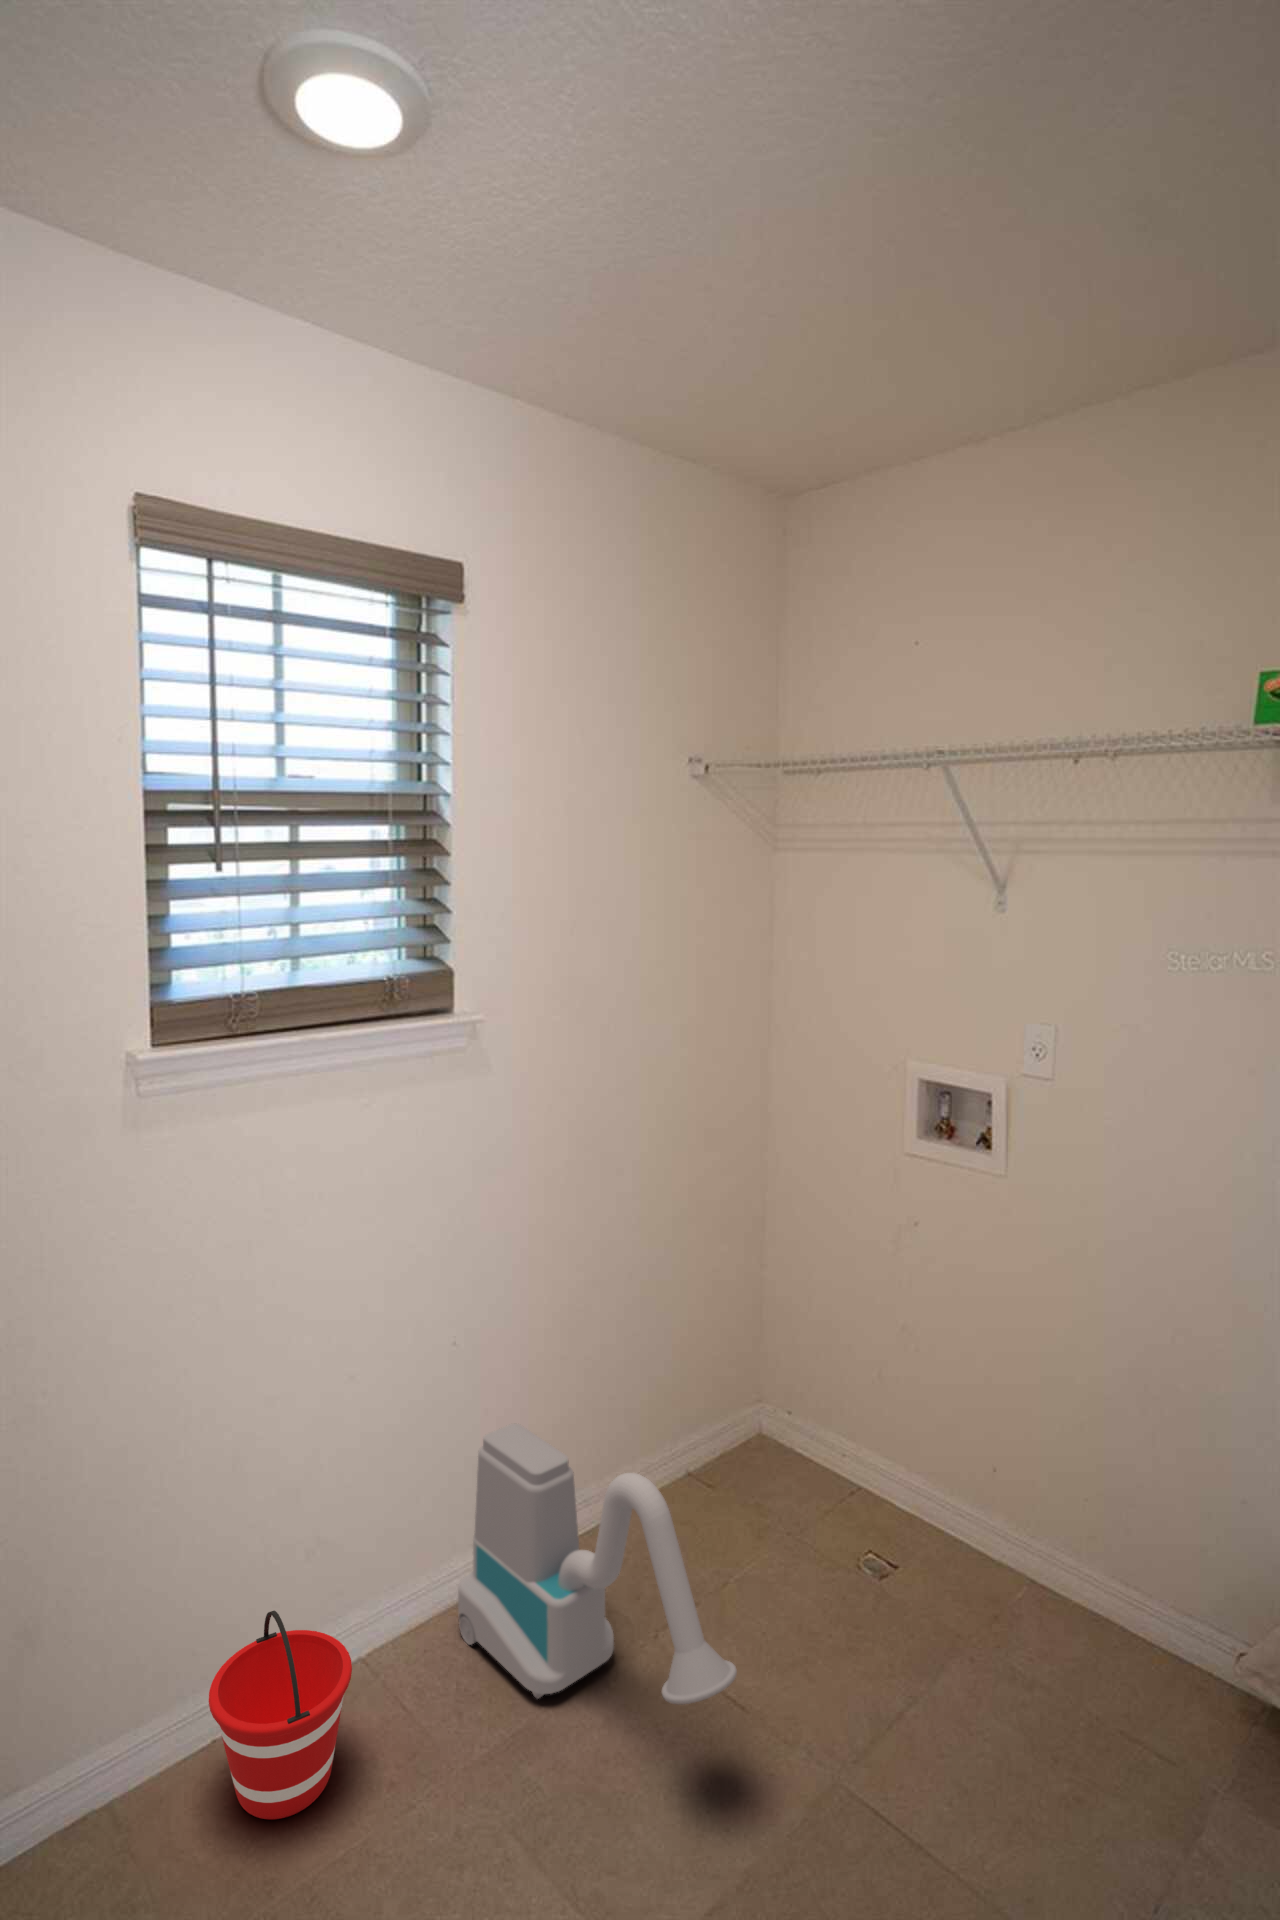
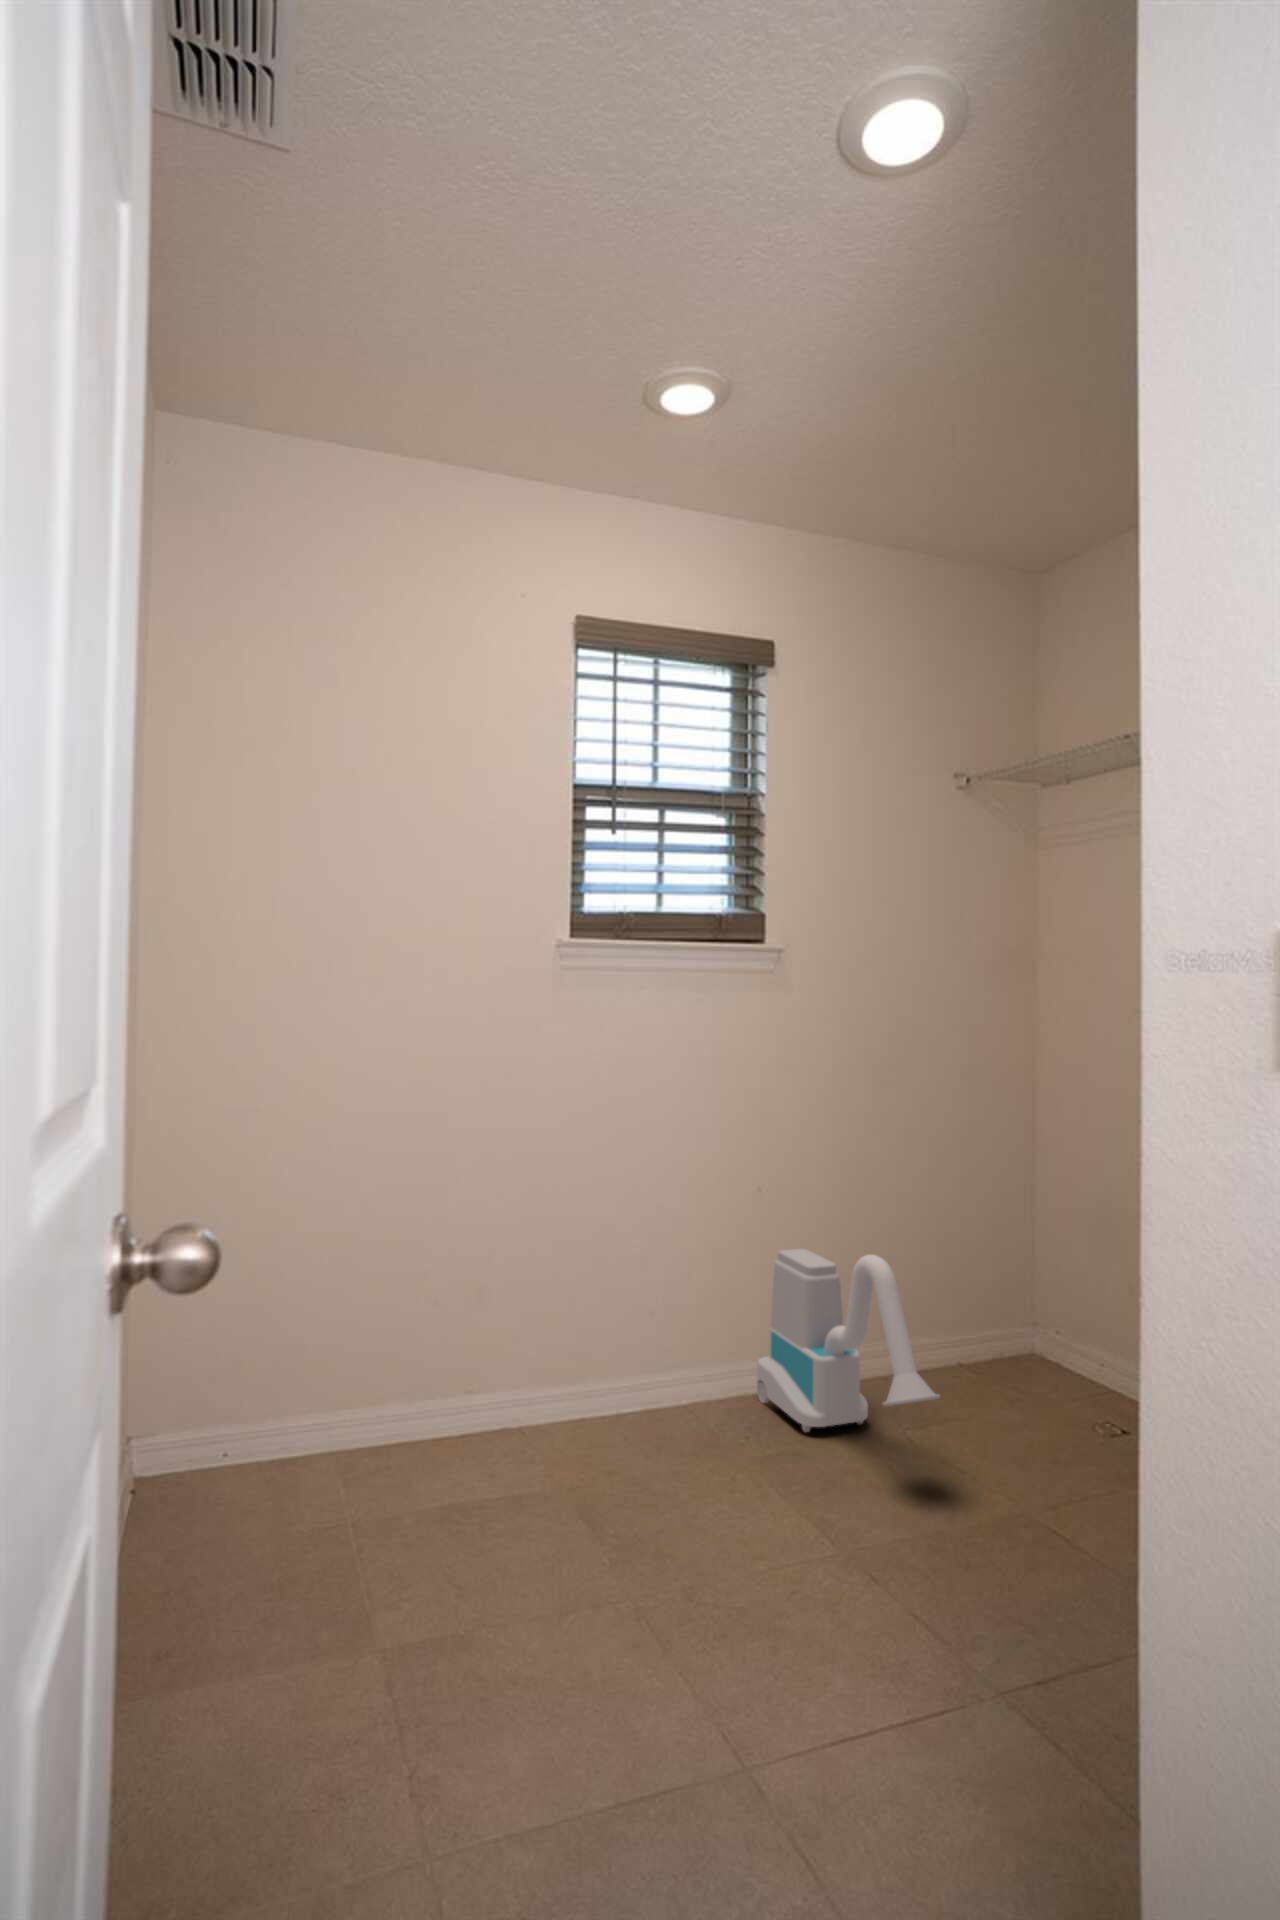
bucket: present [209,1611,352,1819] -> none [583,1315,673,1445]

